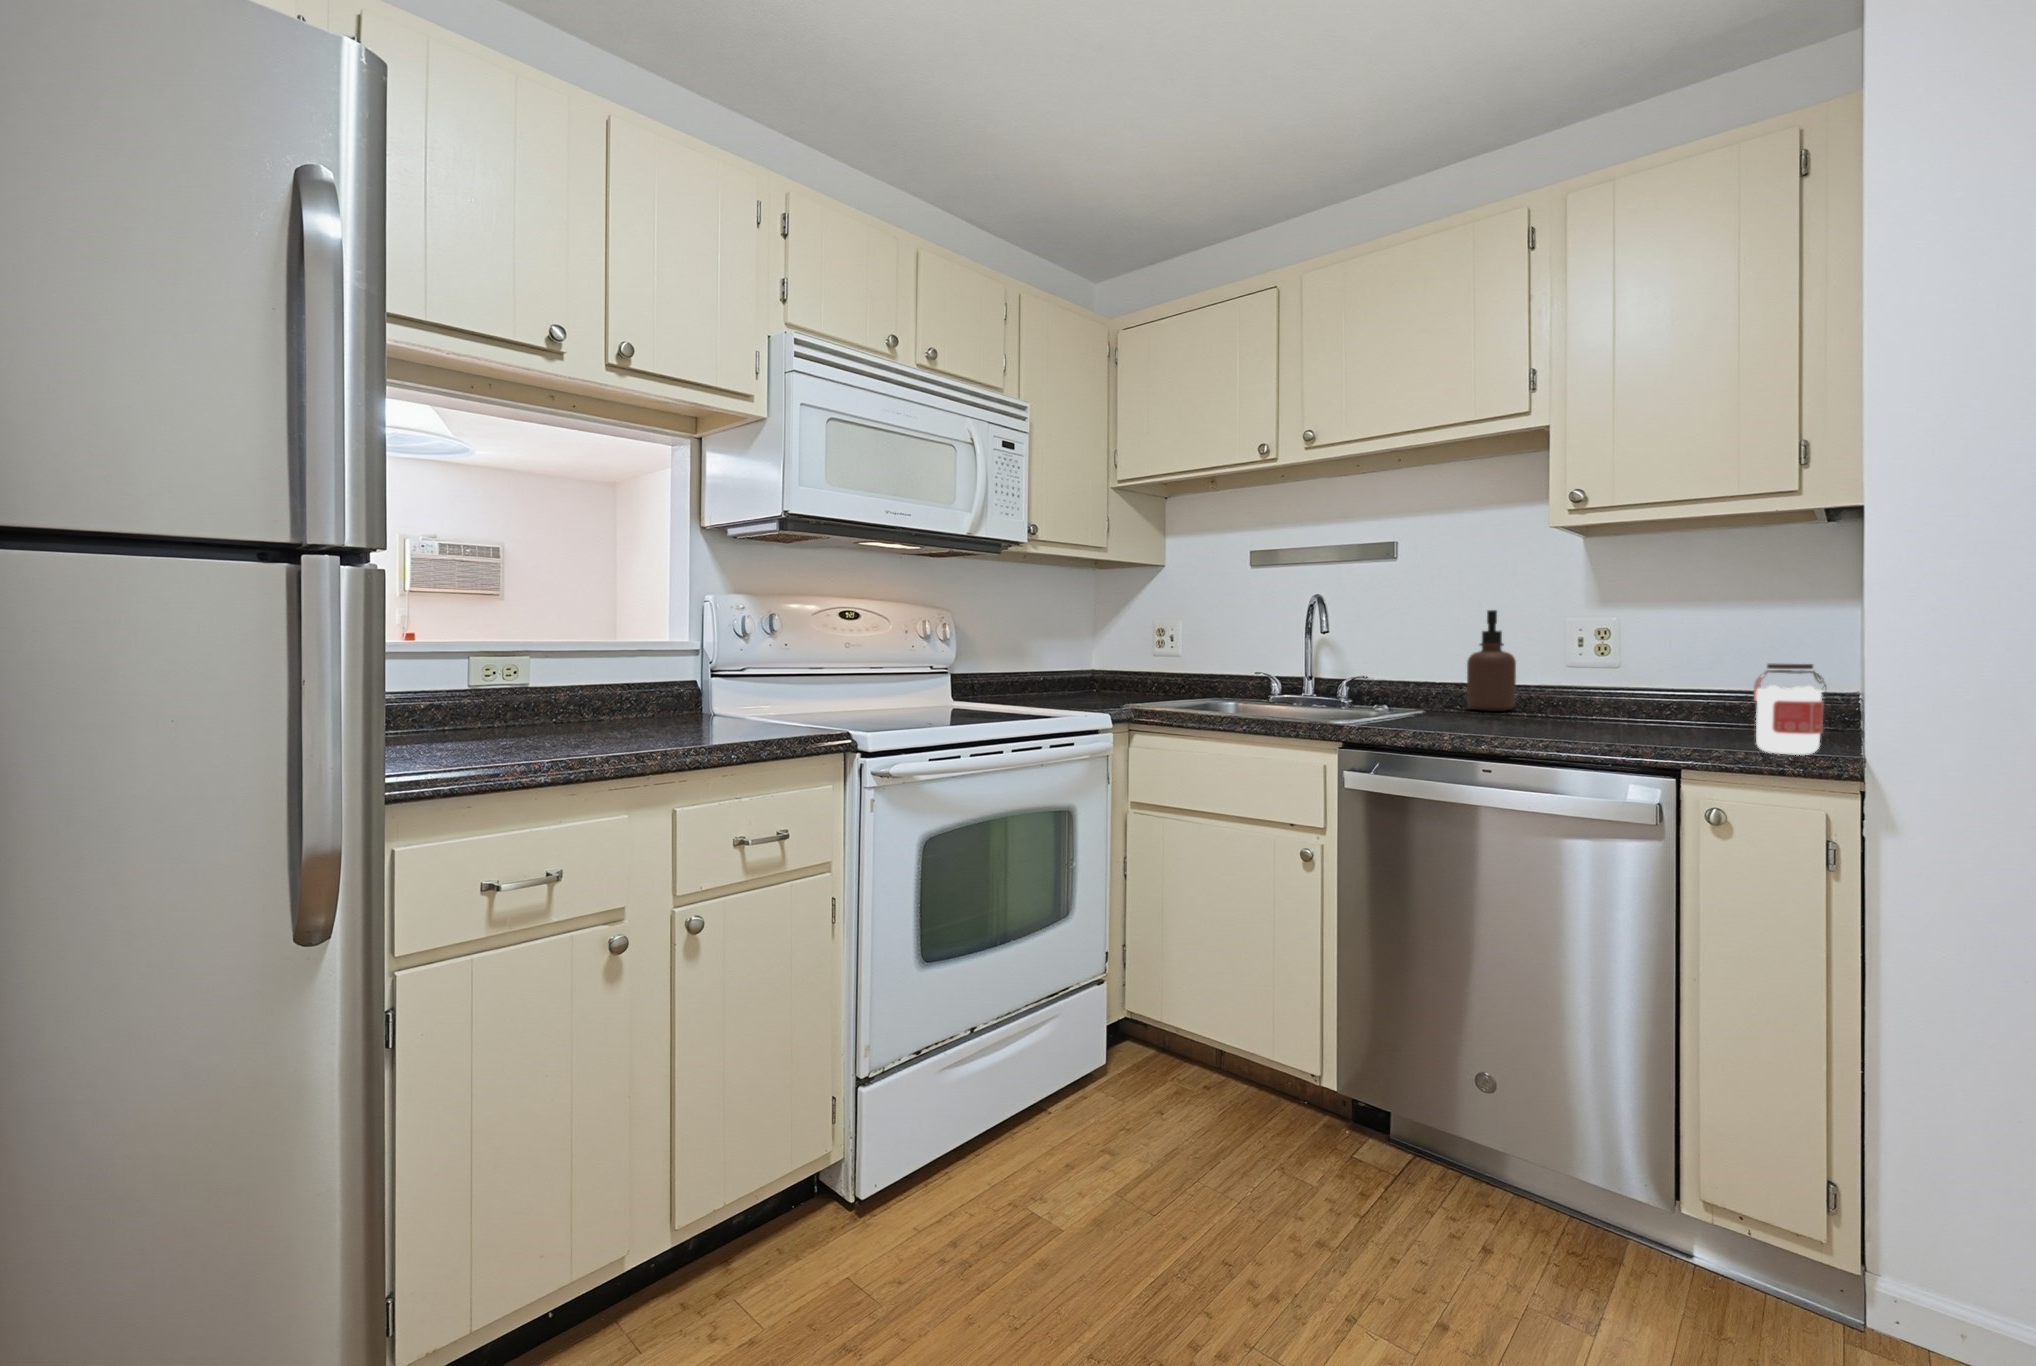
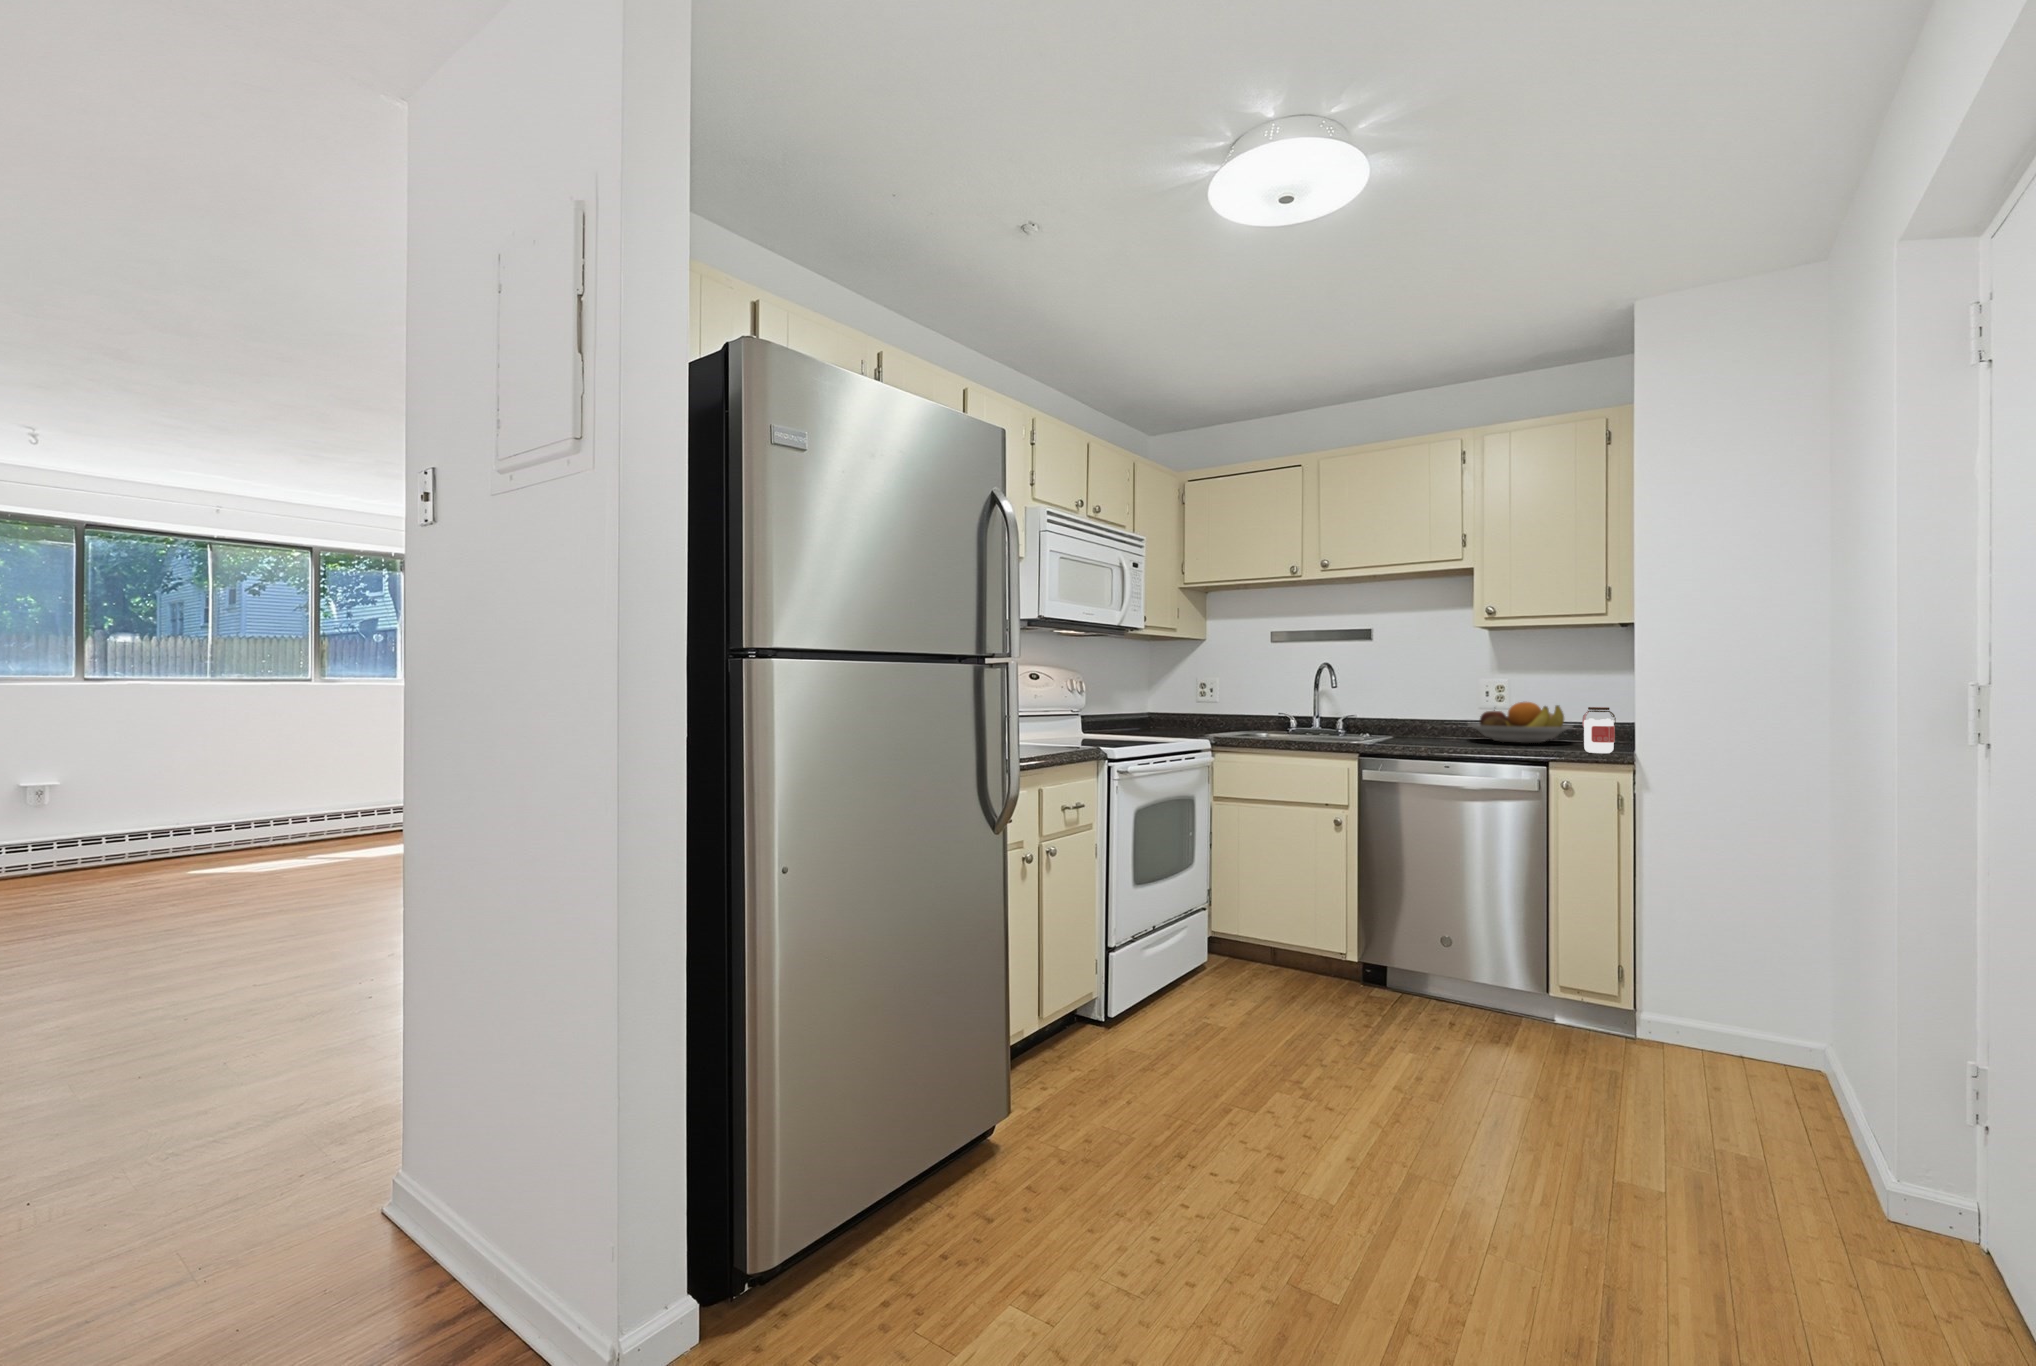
soap dispenser: present [1467,610,1516,711] -> none [1423,674,1452,735]
fruit bowl: none [1536,654,1733,727] -> present [1469,702,1572,743]

